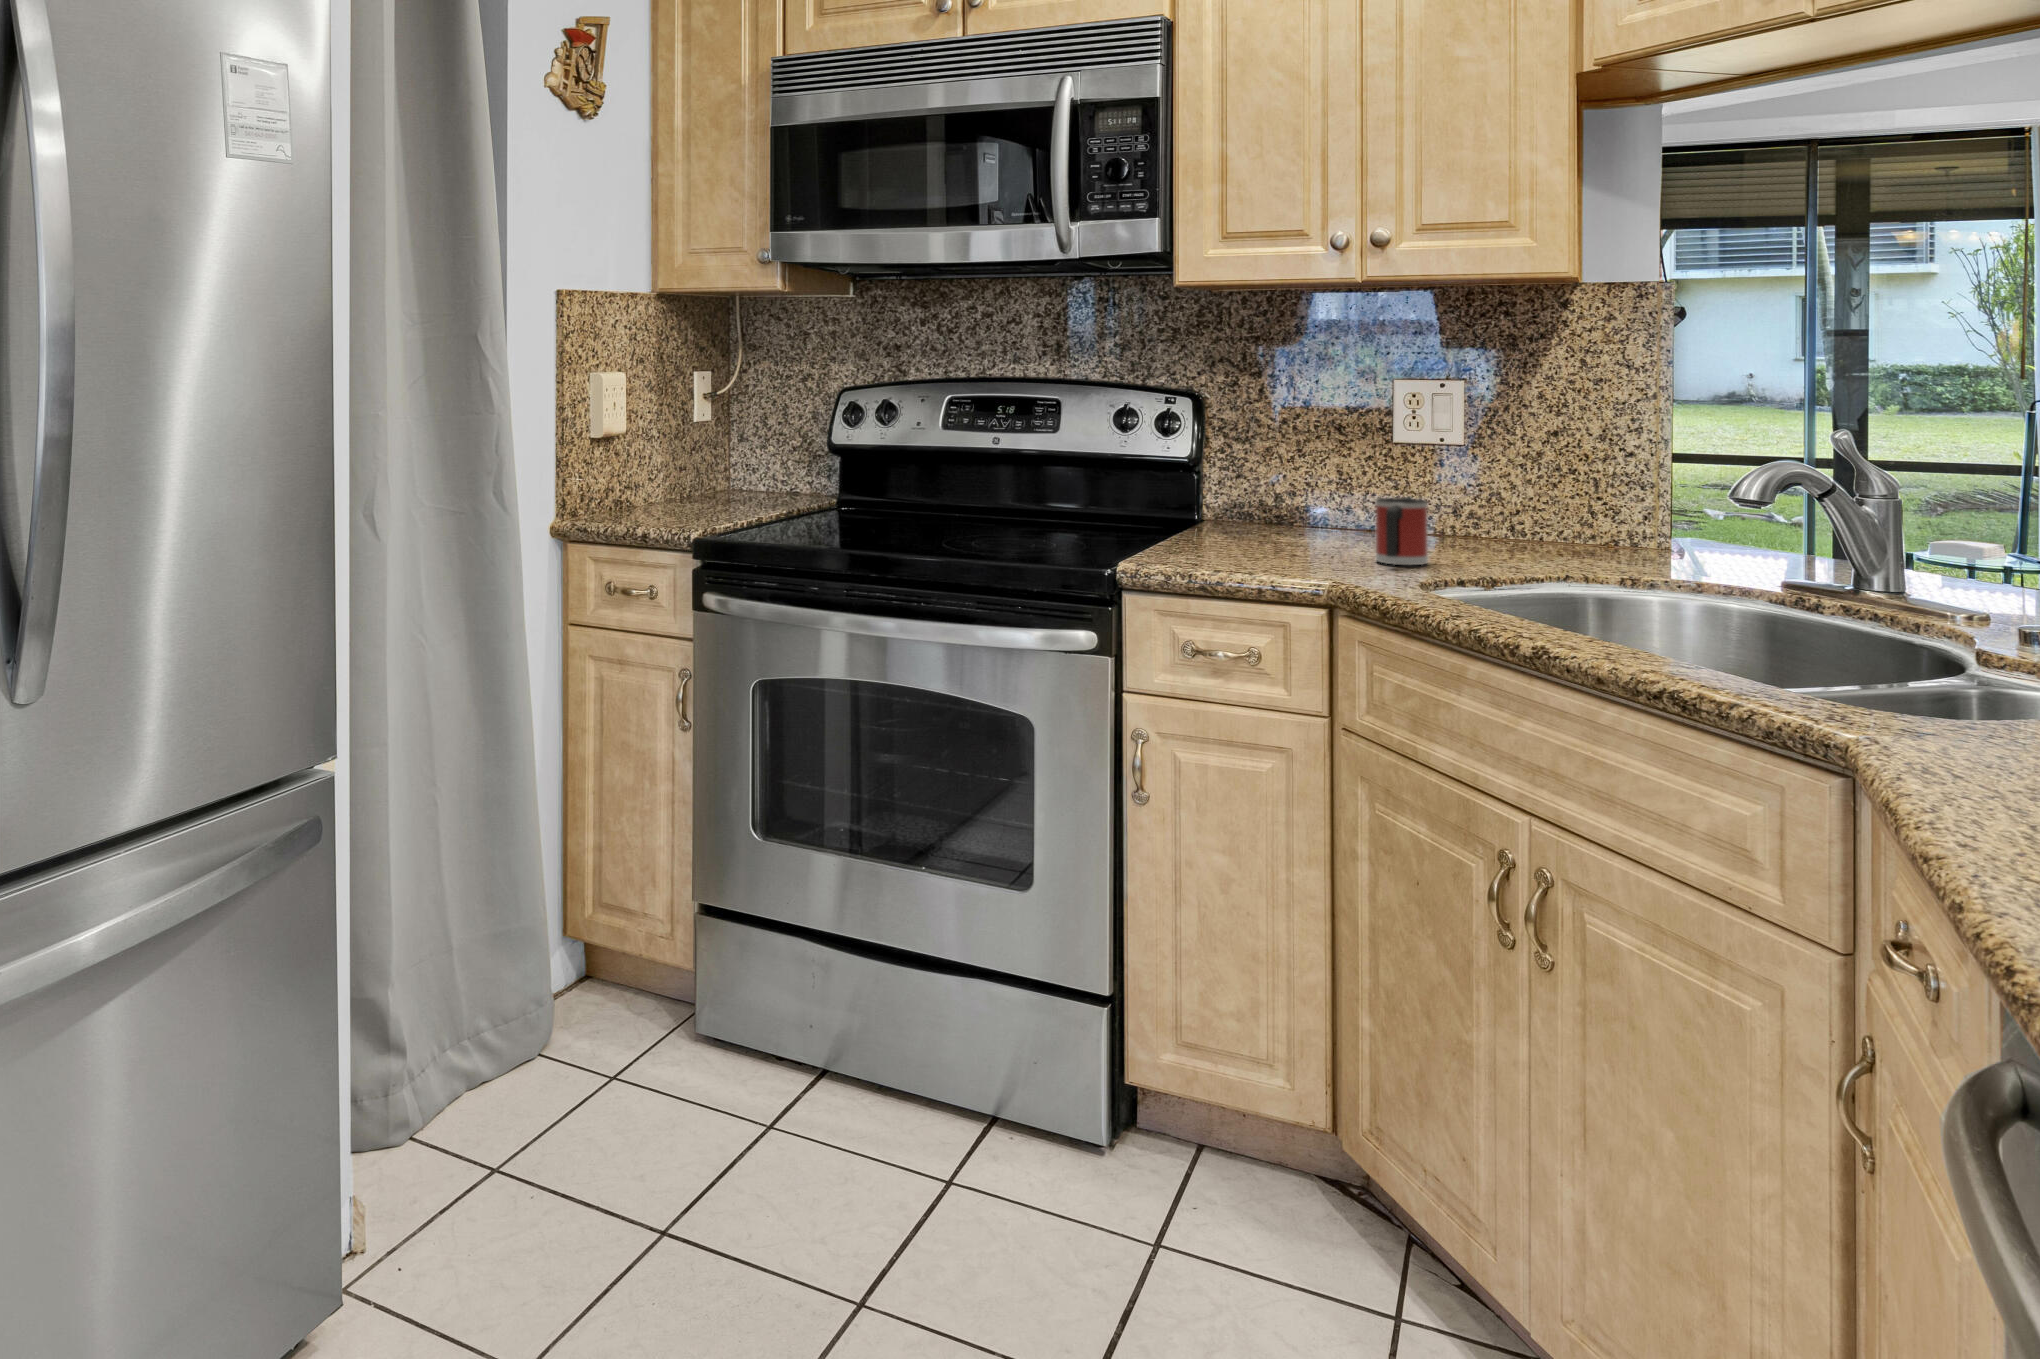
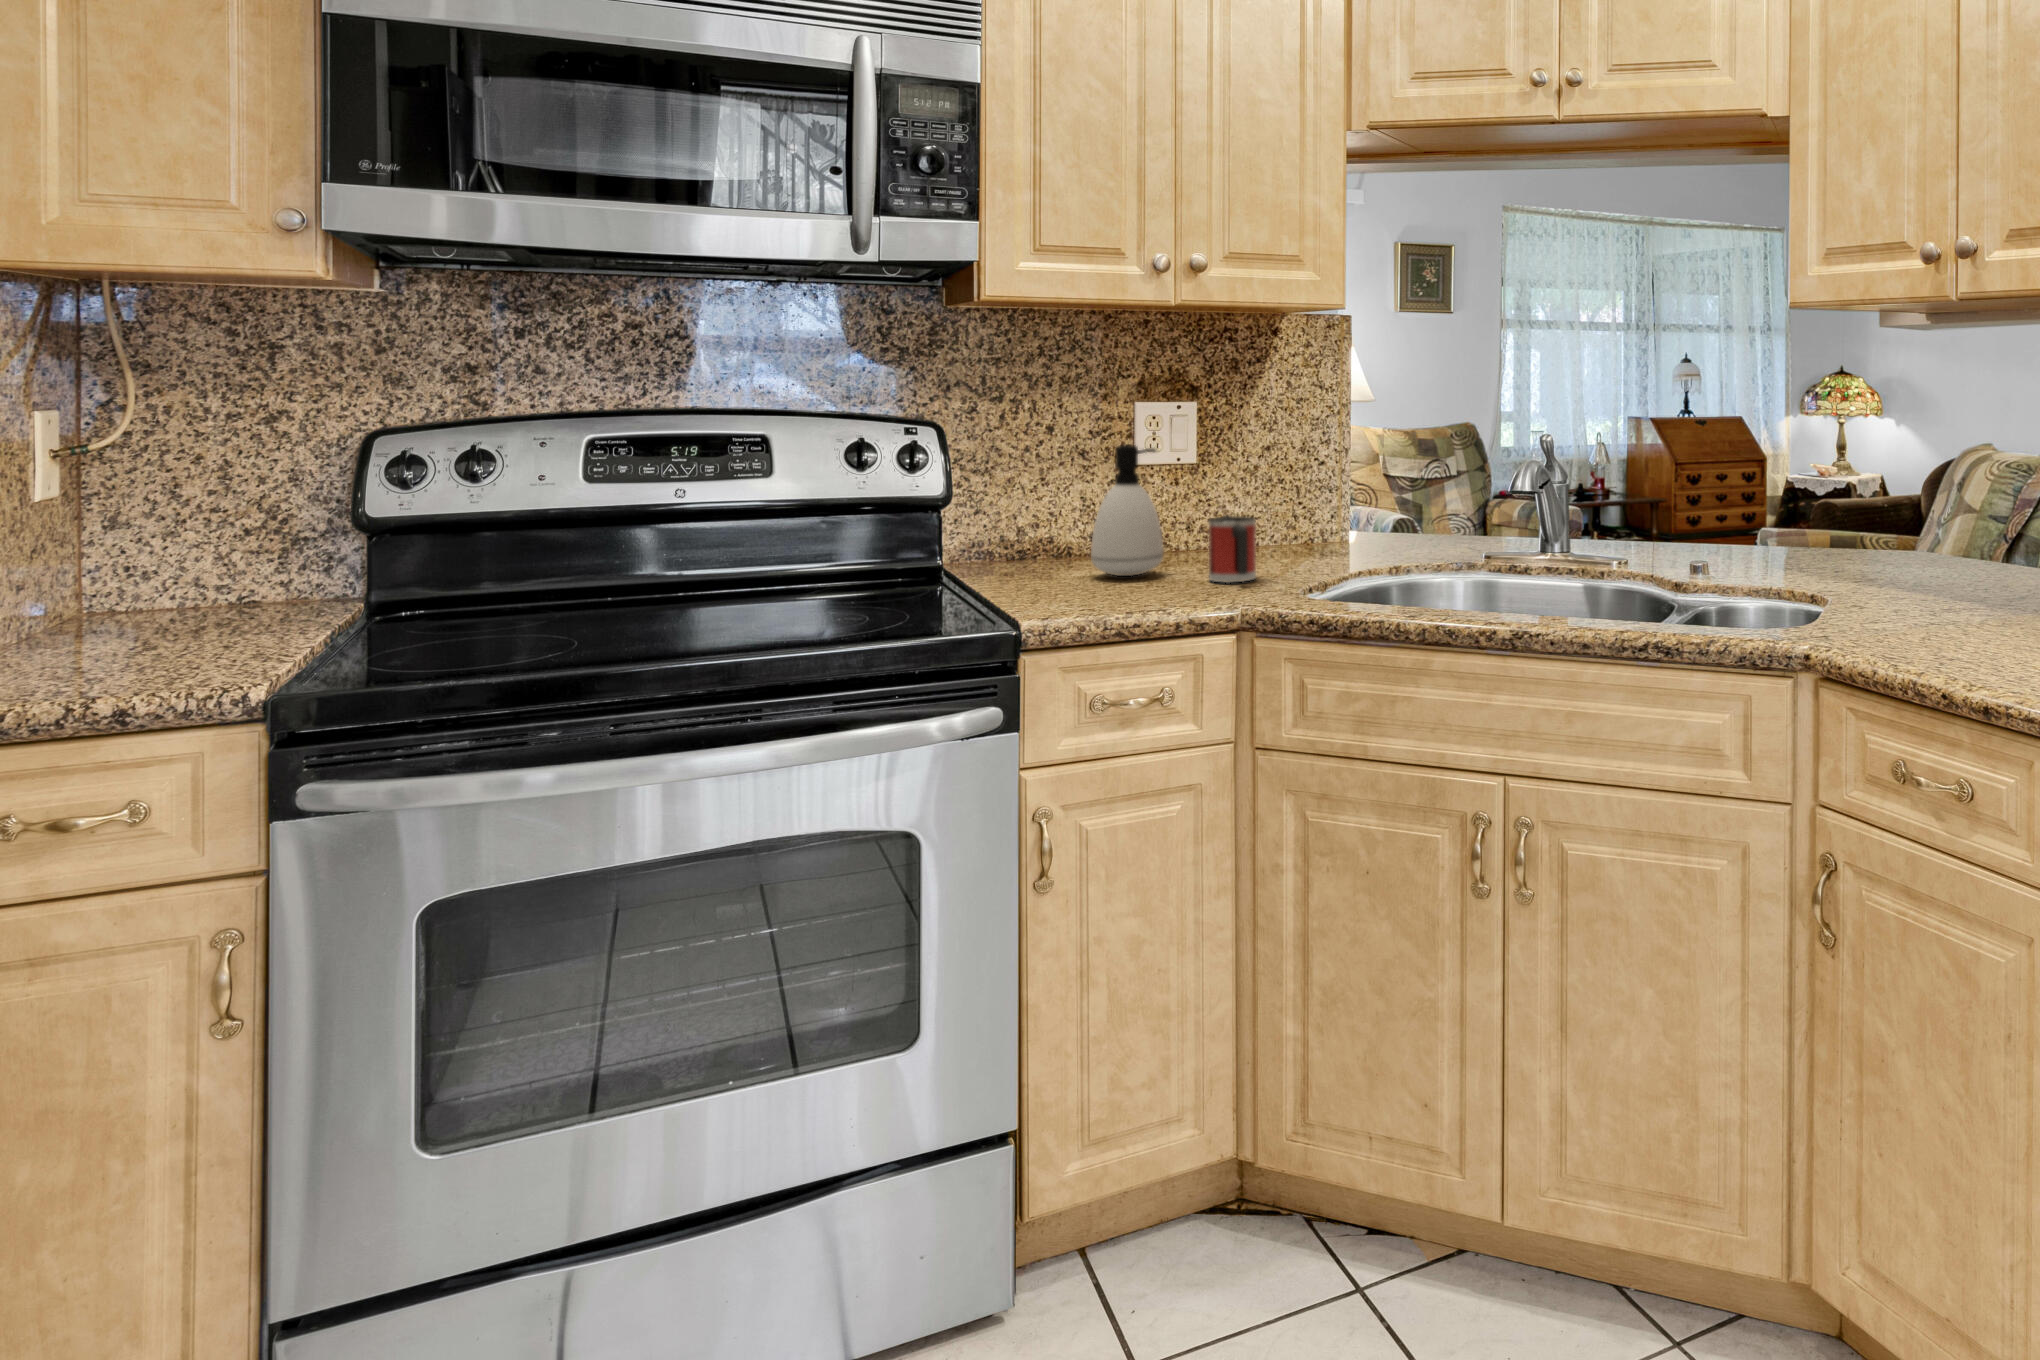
soap dispenser: none [1287,420,1360,546] -> present [1091,444,1163,576]

